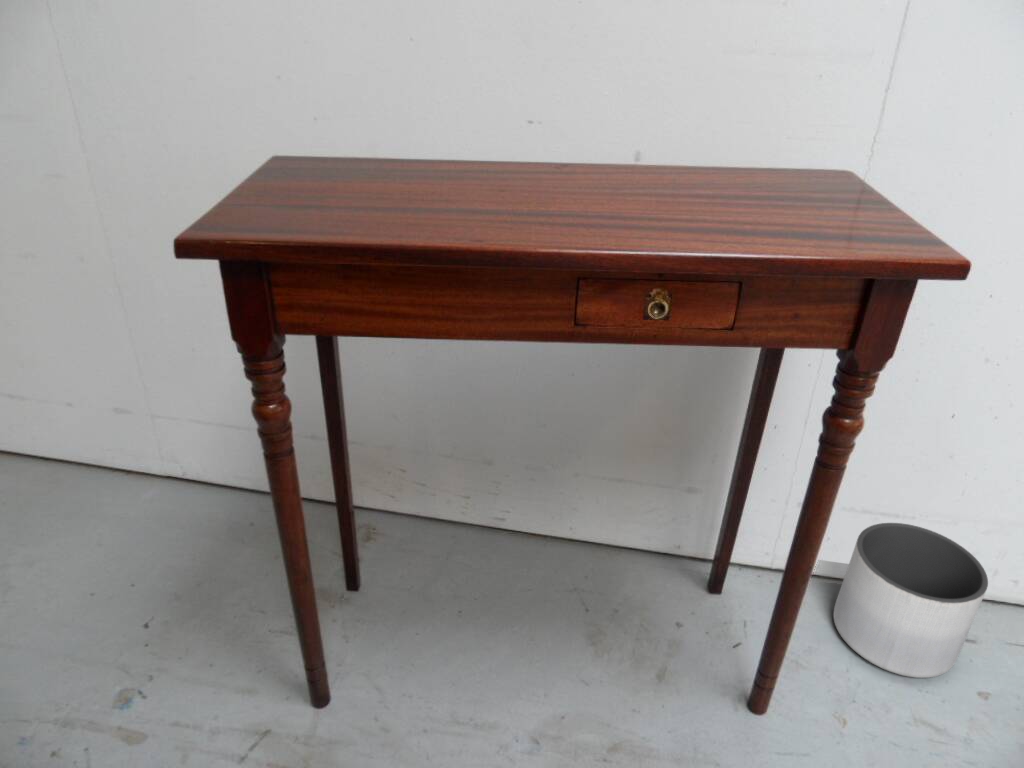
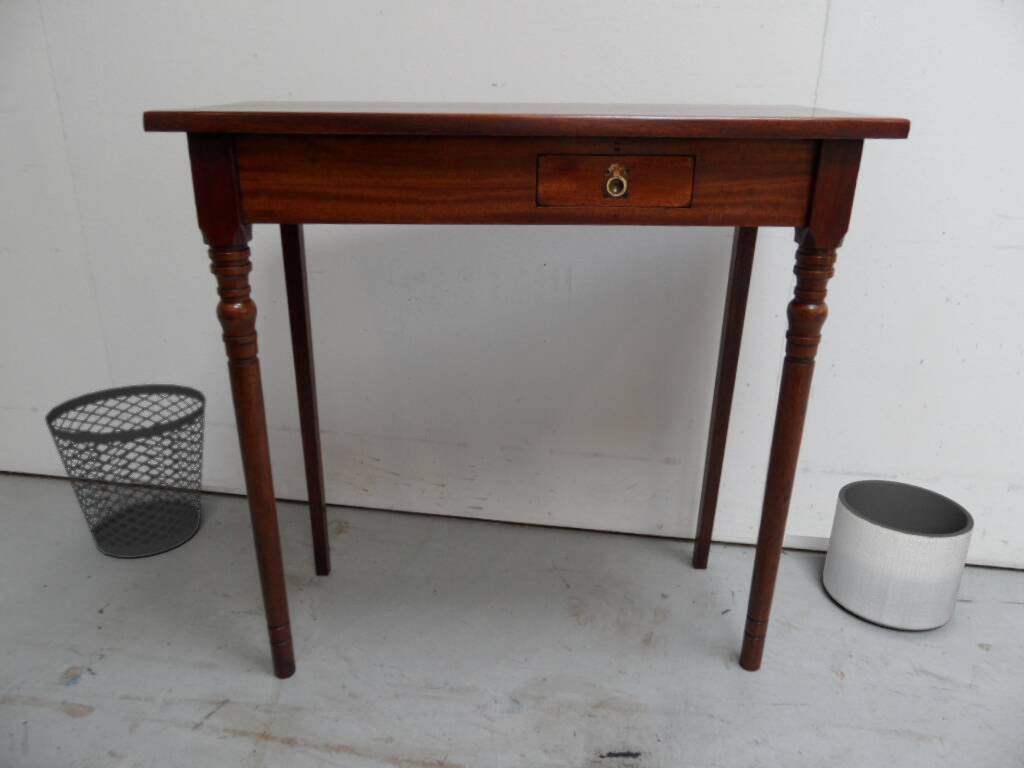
wastebasket: none [81,389,235,564] -> present [45,384,206,558]

